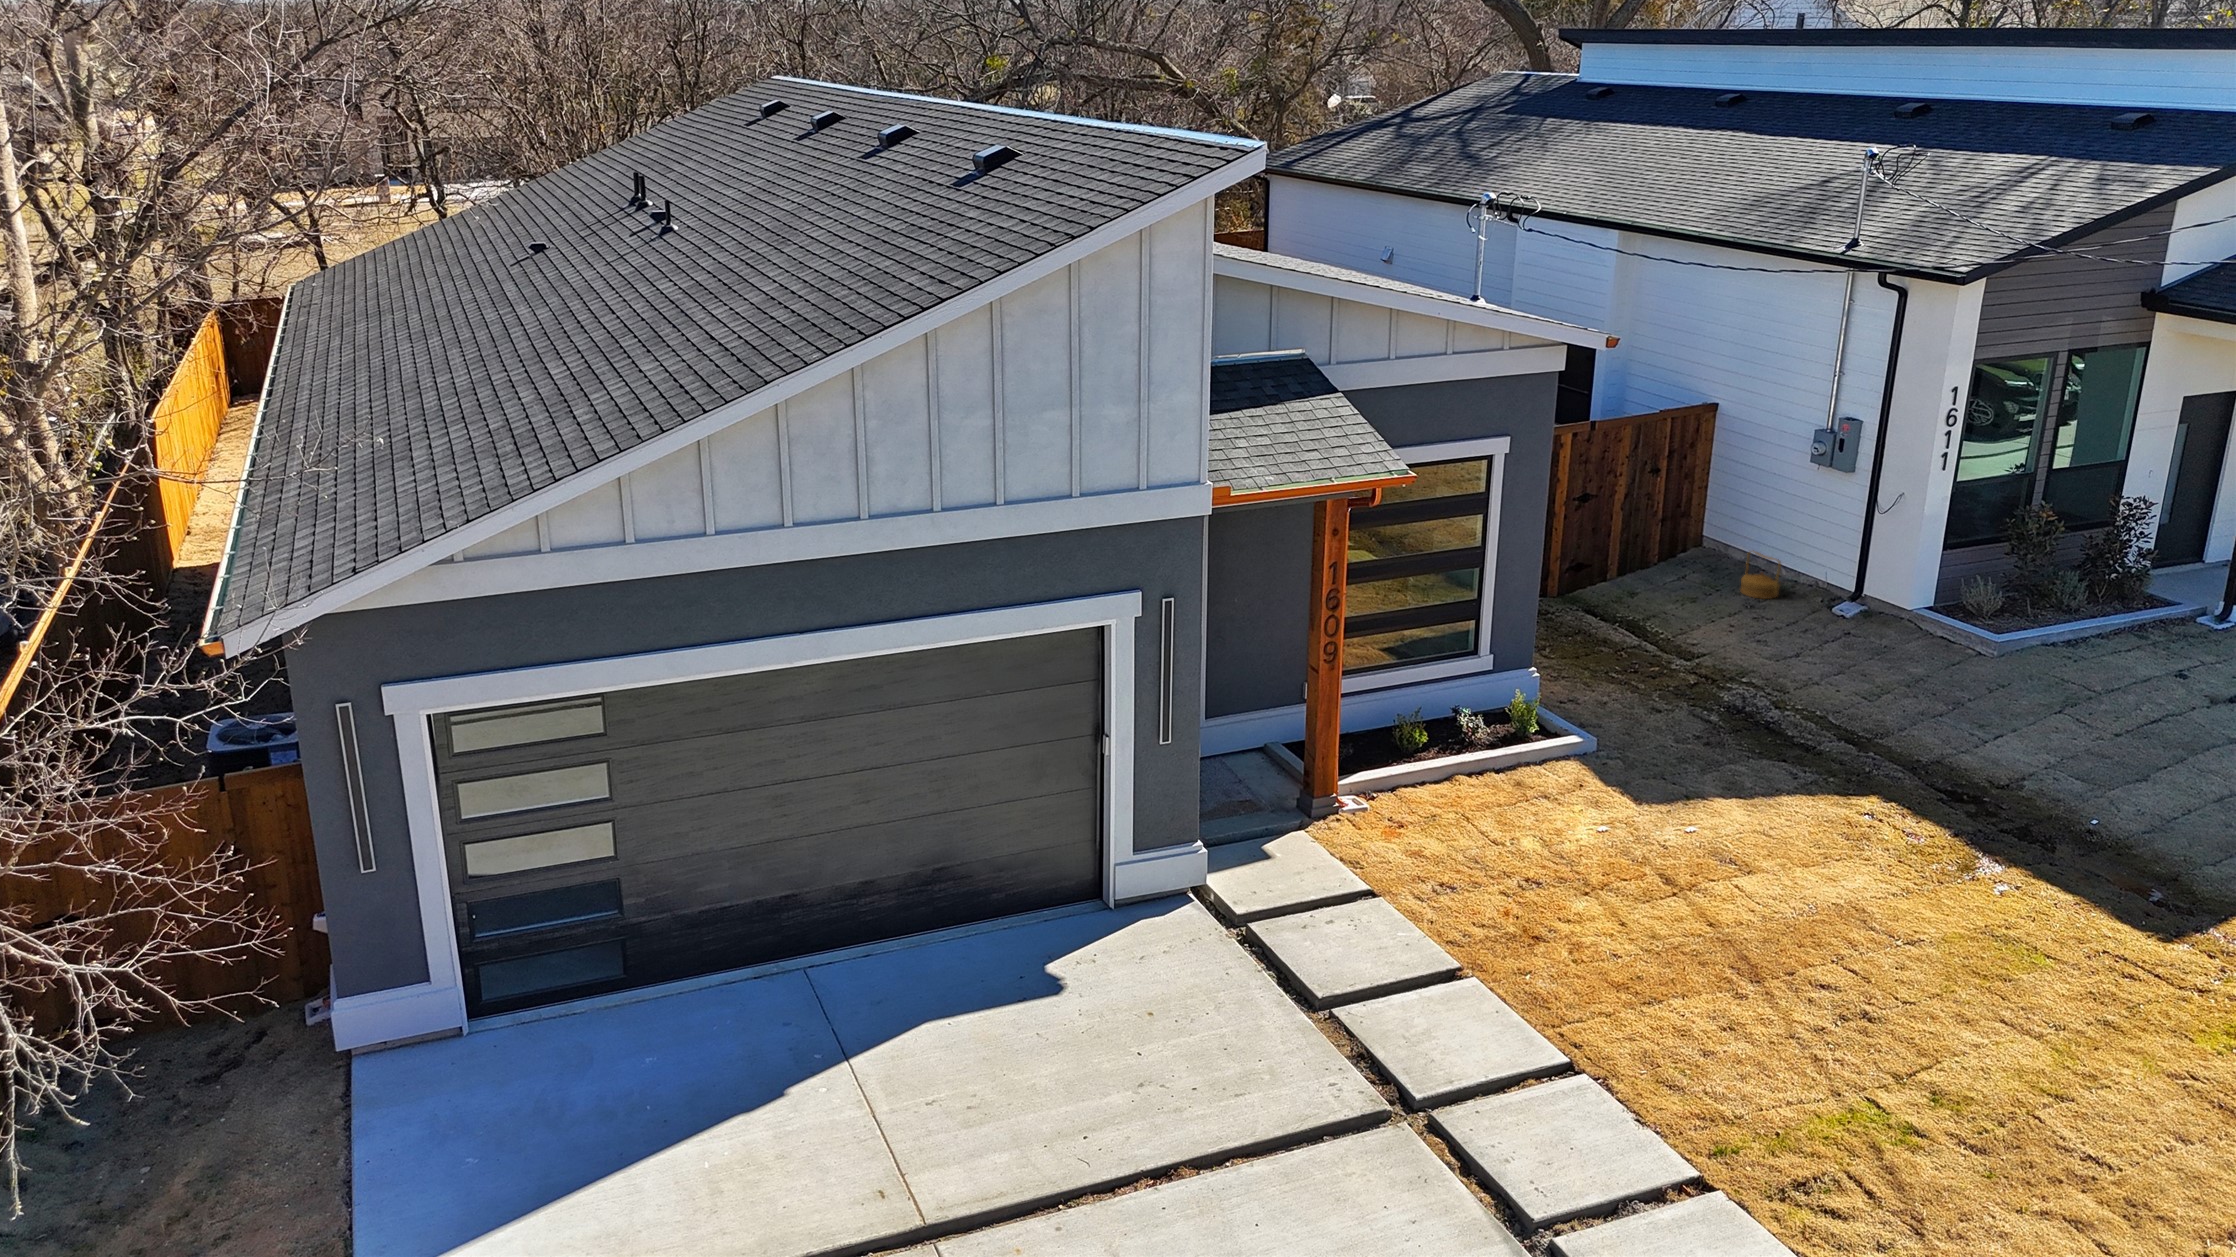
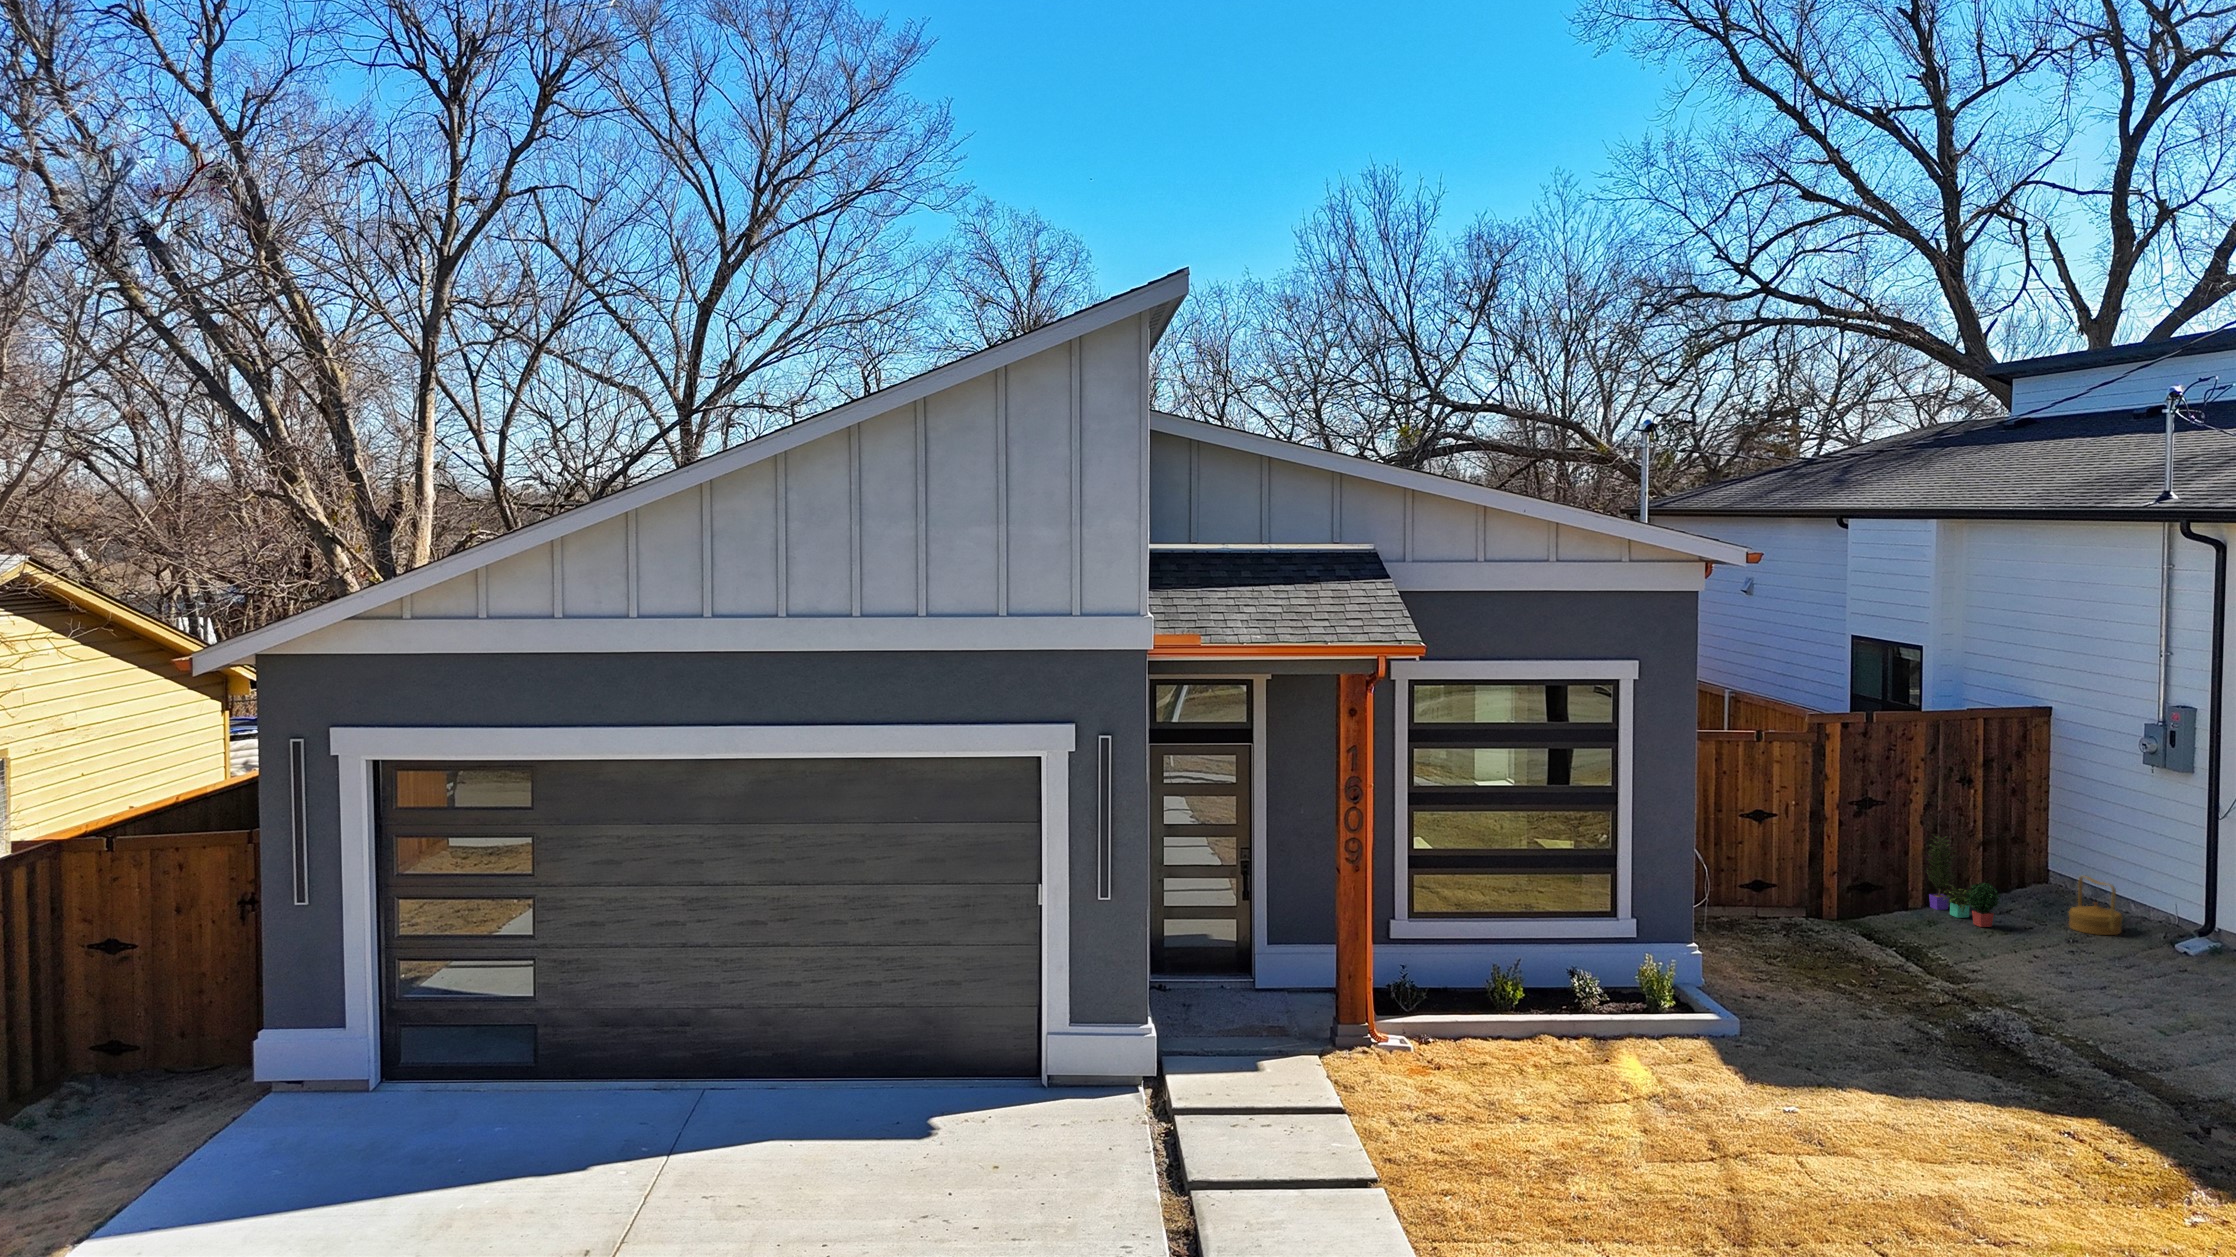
potted plant: none [1632,524,1699,601] -> present [1927,836,2000,927]

